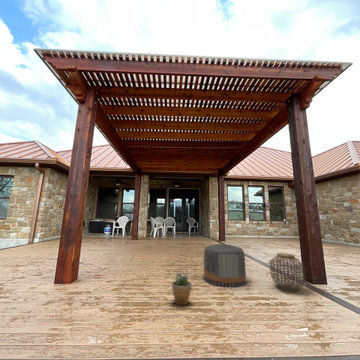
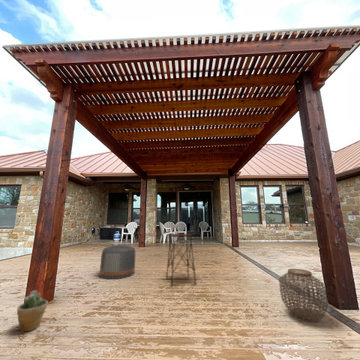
side table: none [170,227,198,271] -> present [167,234,196,285]
pouf: present [204,244,246,287] -> present [100,245,135,279]
potted plant: present [172,272,192,305] -> present [17,291,48,332]

